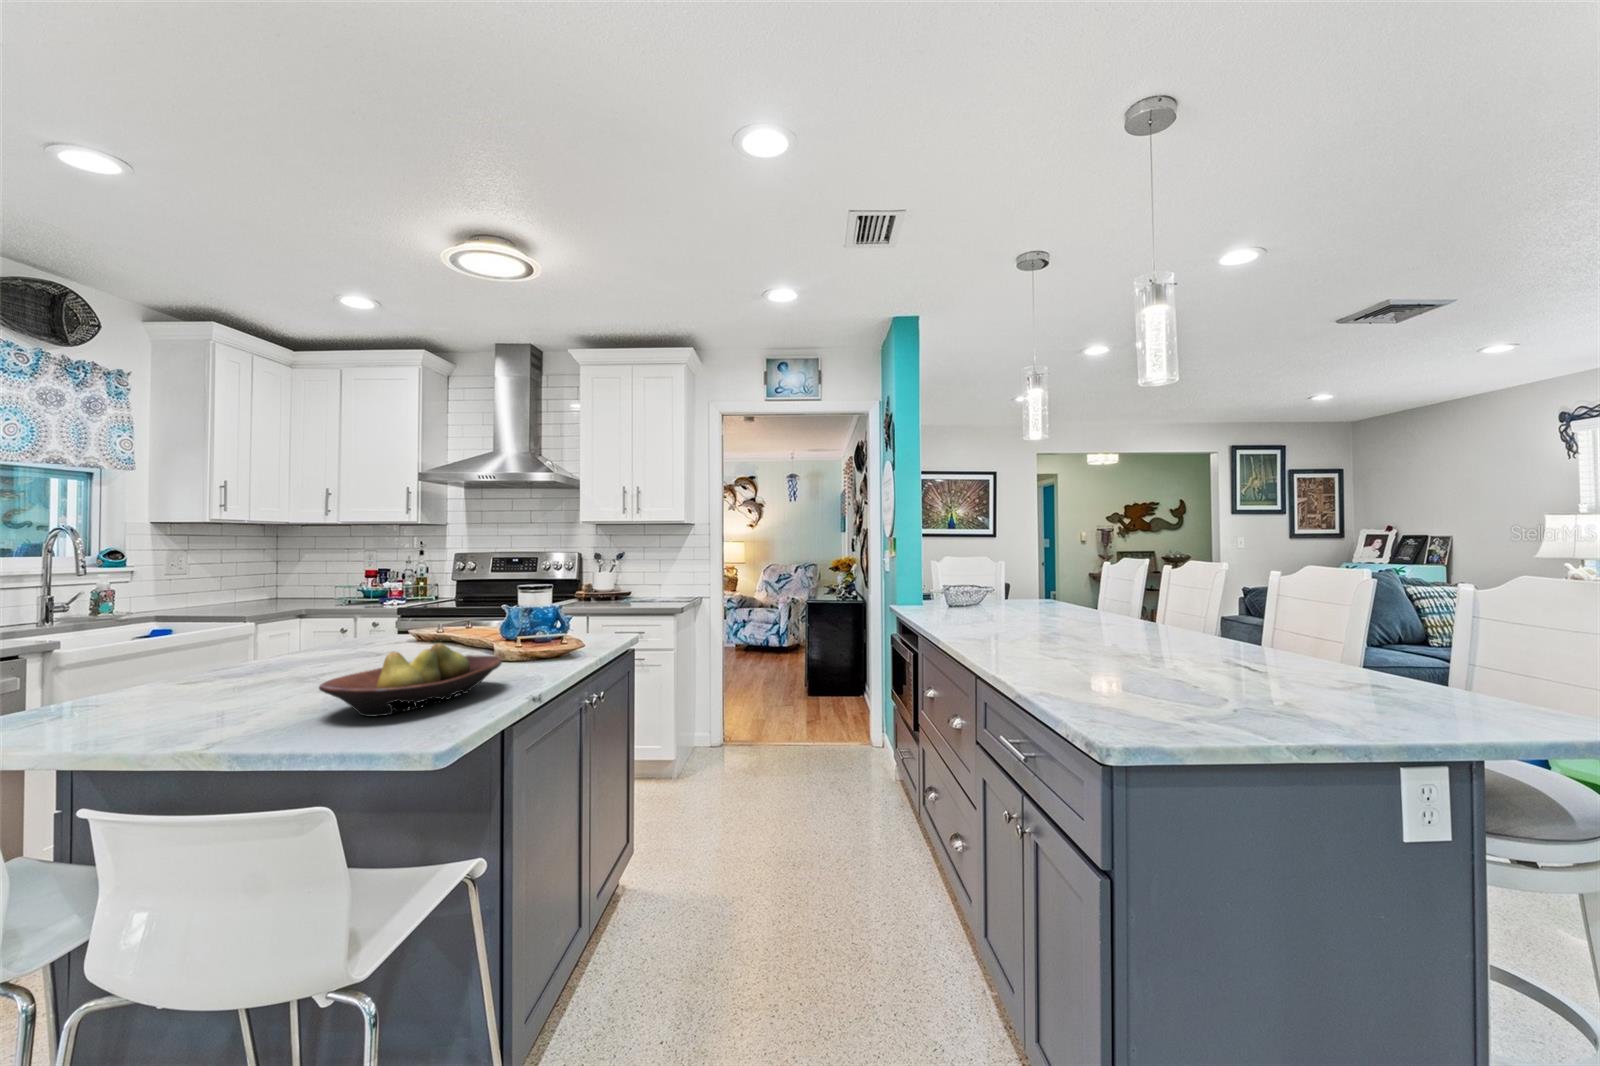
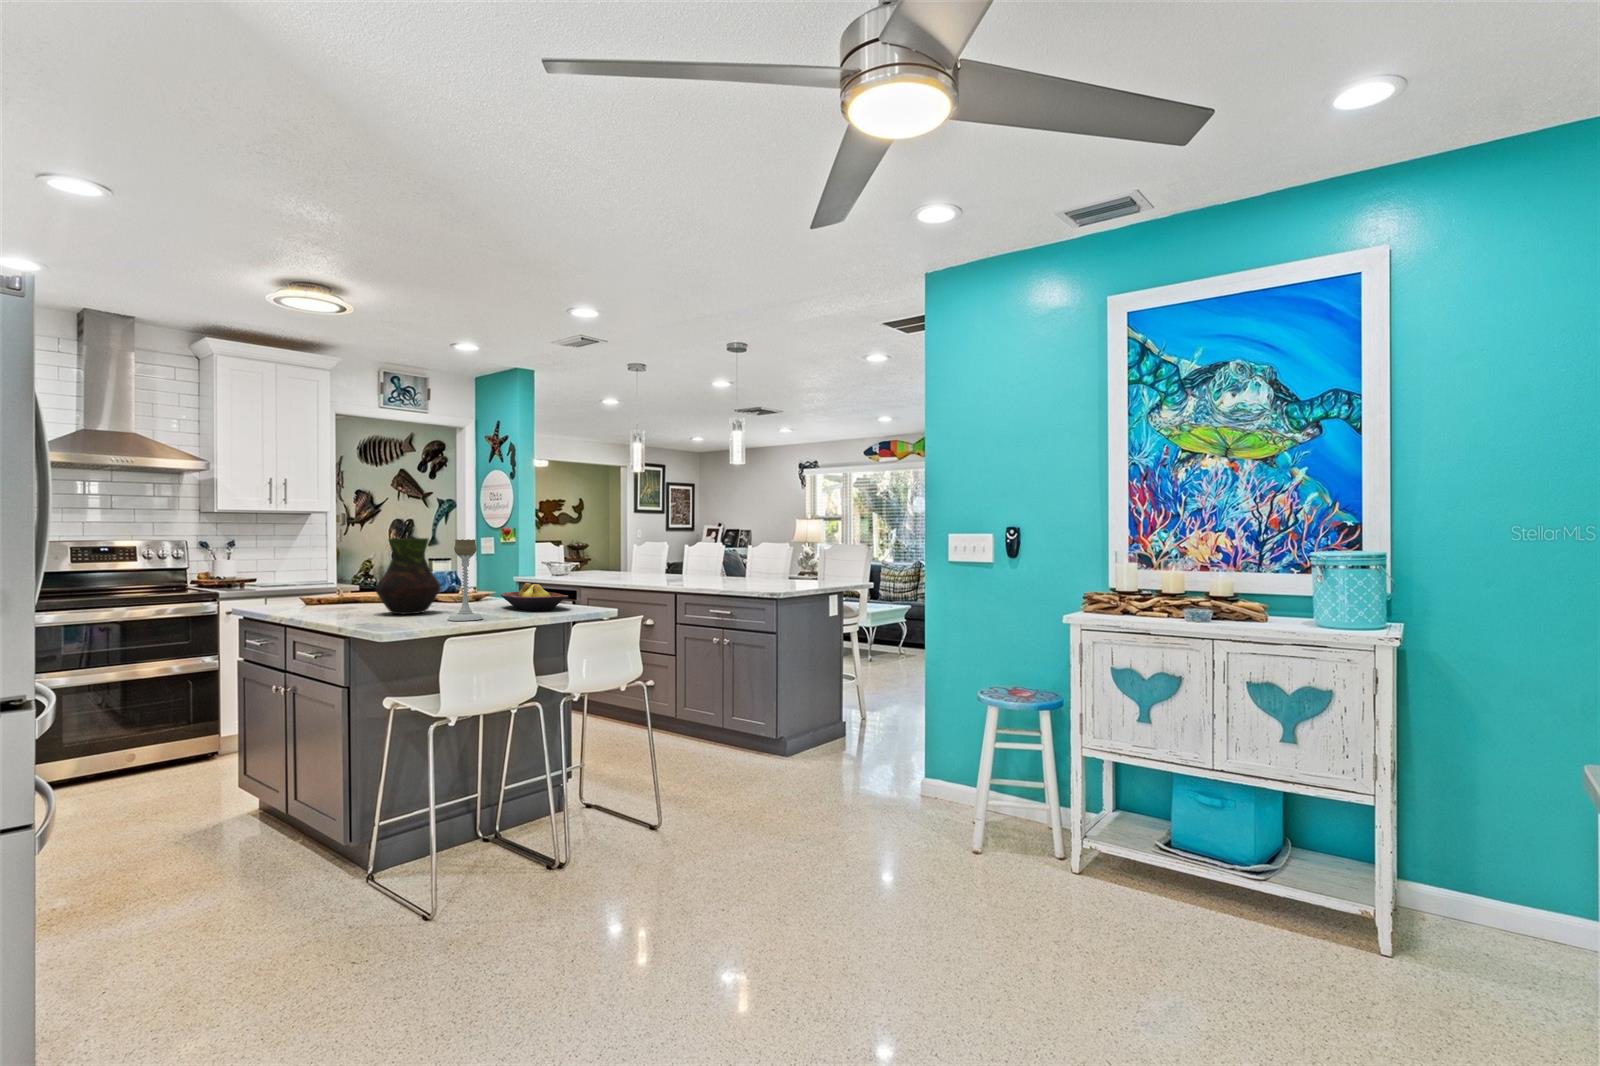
vase: none [193,551,324,687] -> present [375,538,441,614]
candle holder: none [75,555,173,735] -> present [447,539,483,621]

